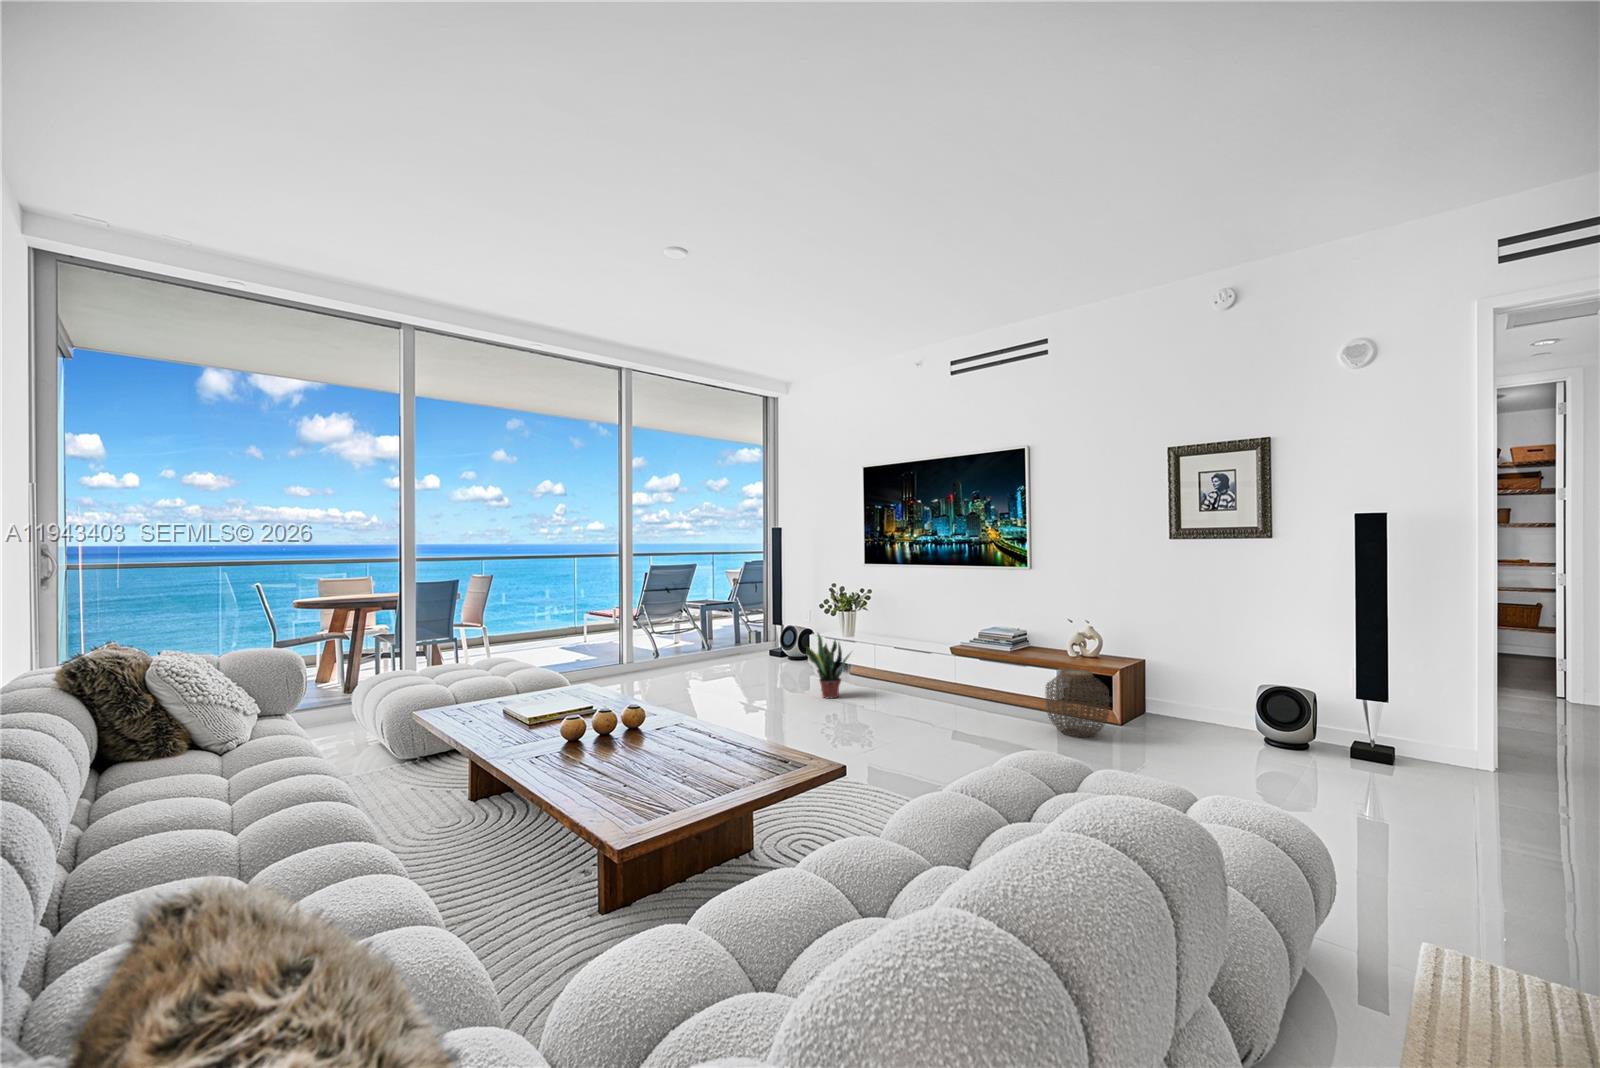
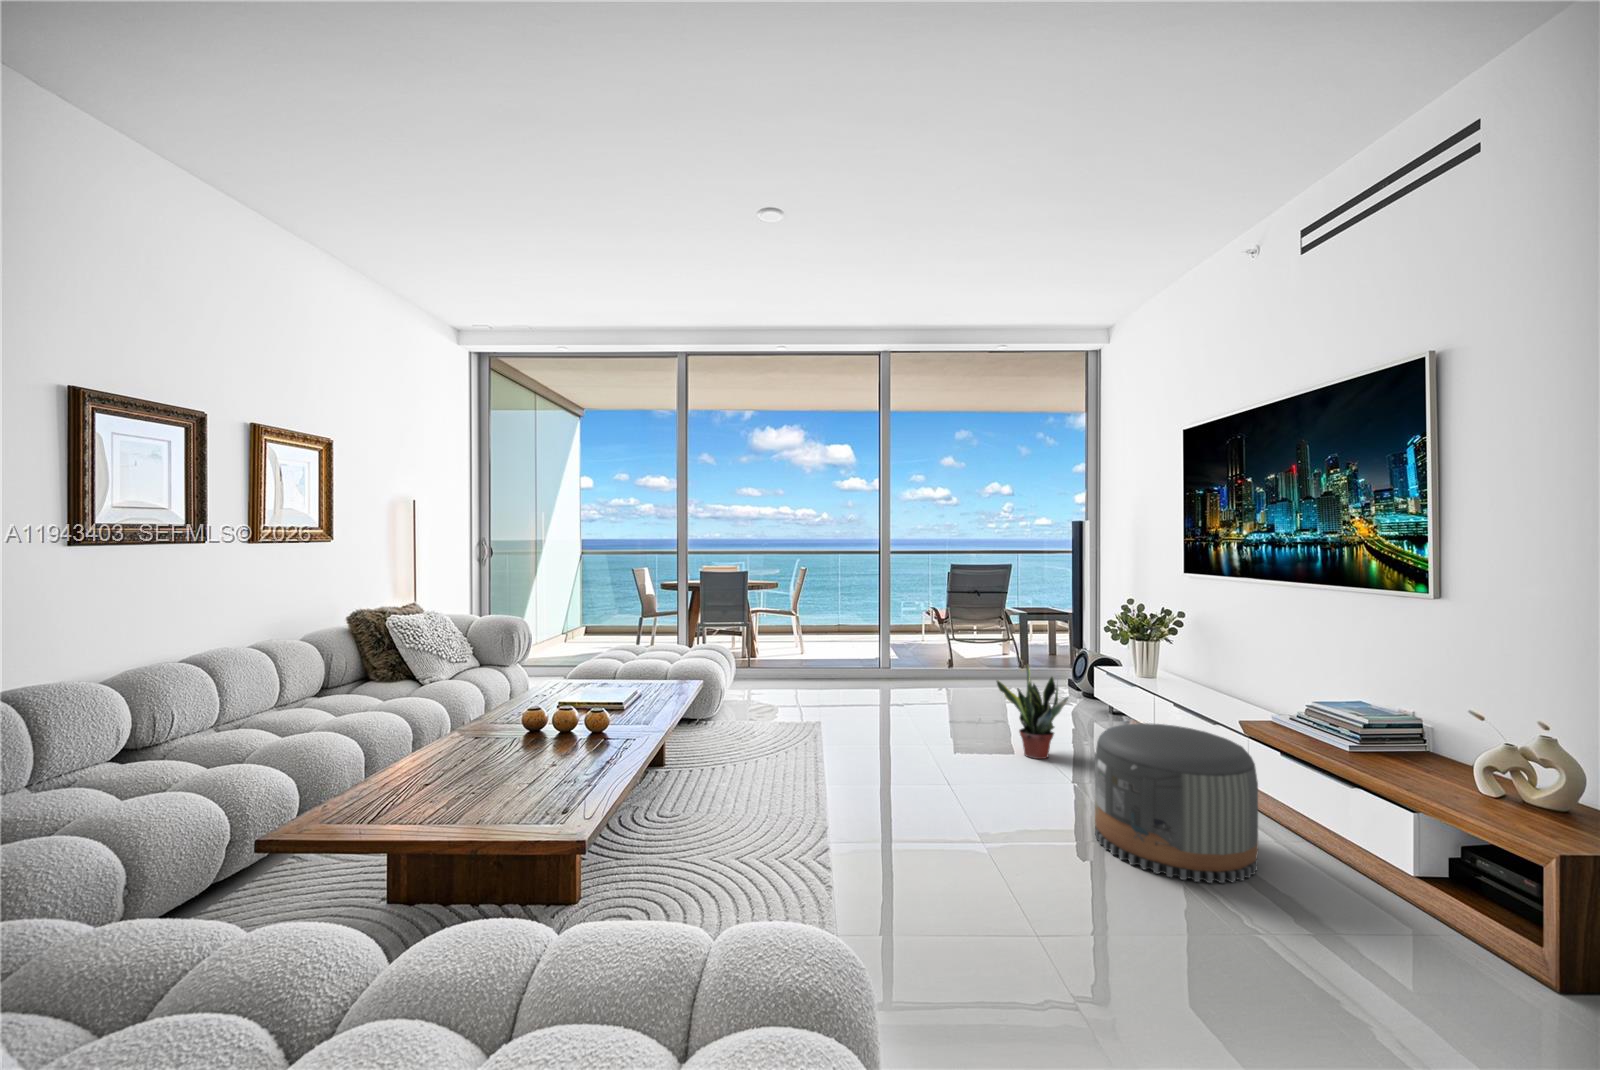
pouf: none [918,651,1002,730] -> present [1095,723,1258,883]
woven basket: present [1045,669,1109,737] -> none [1310,816,1488,992]

